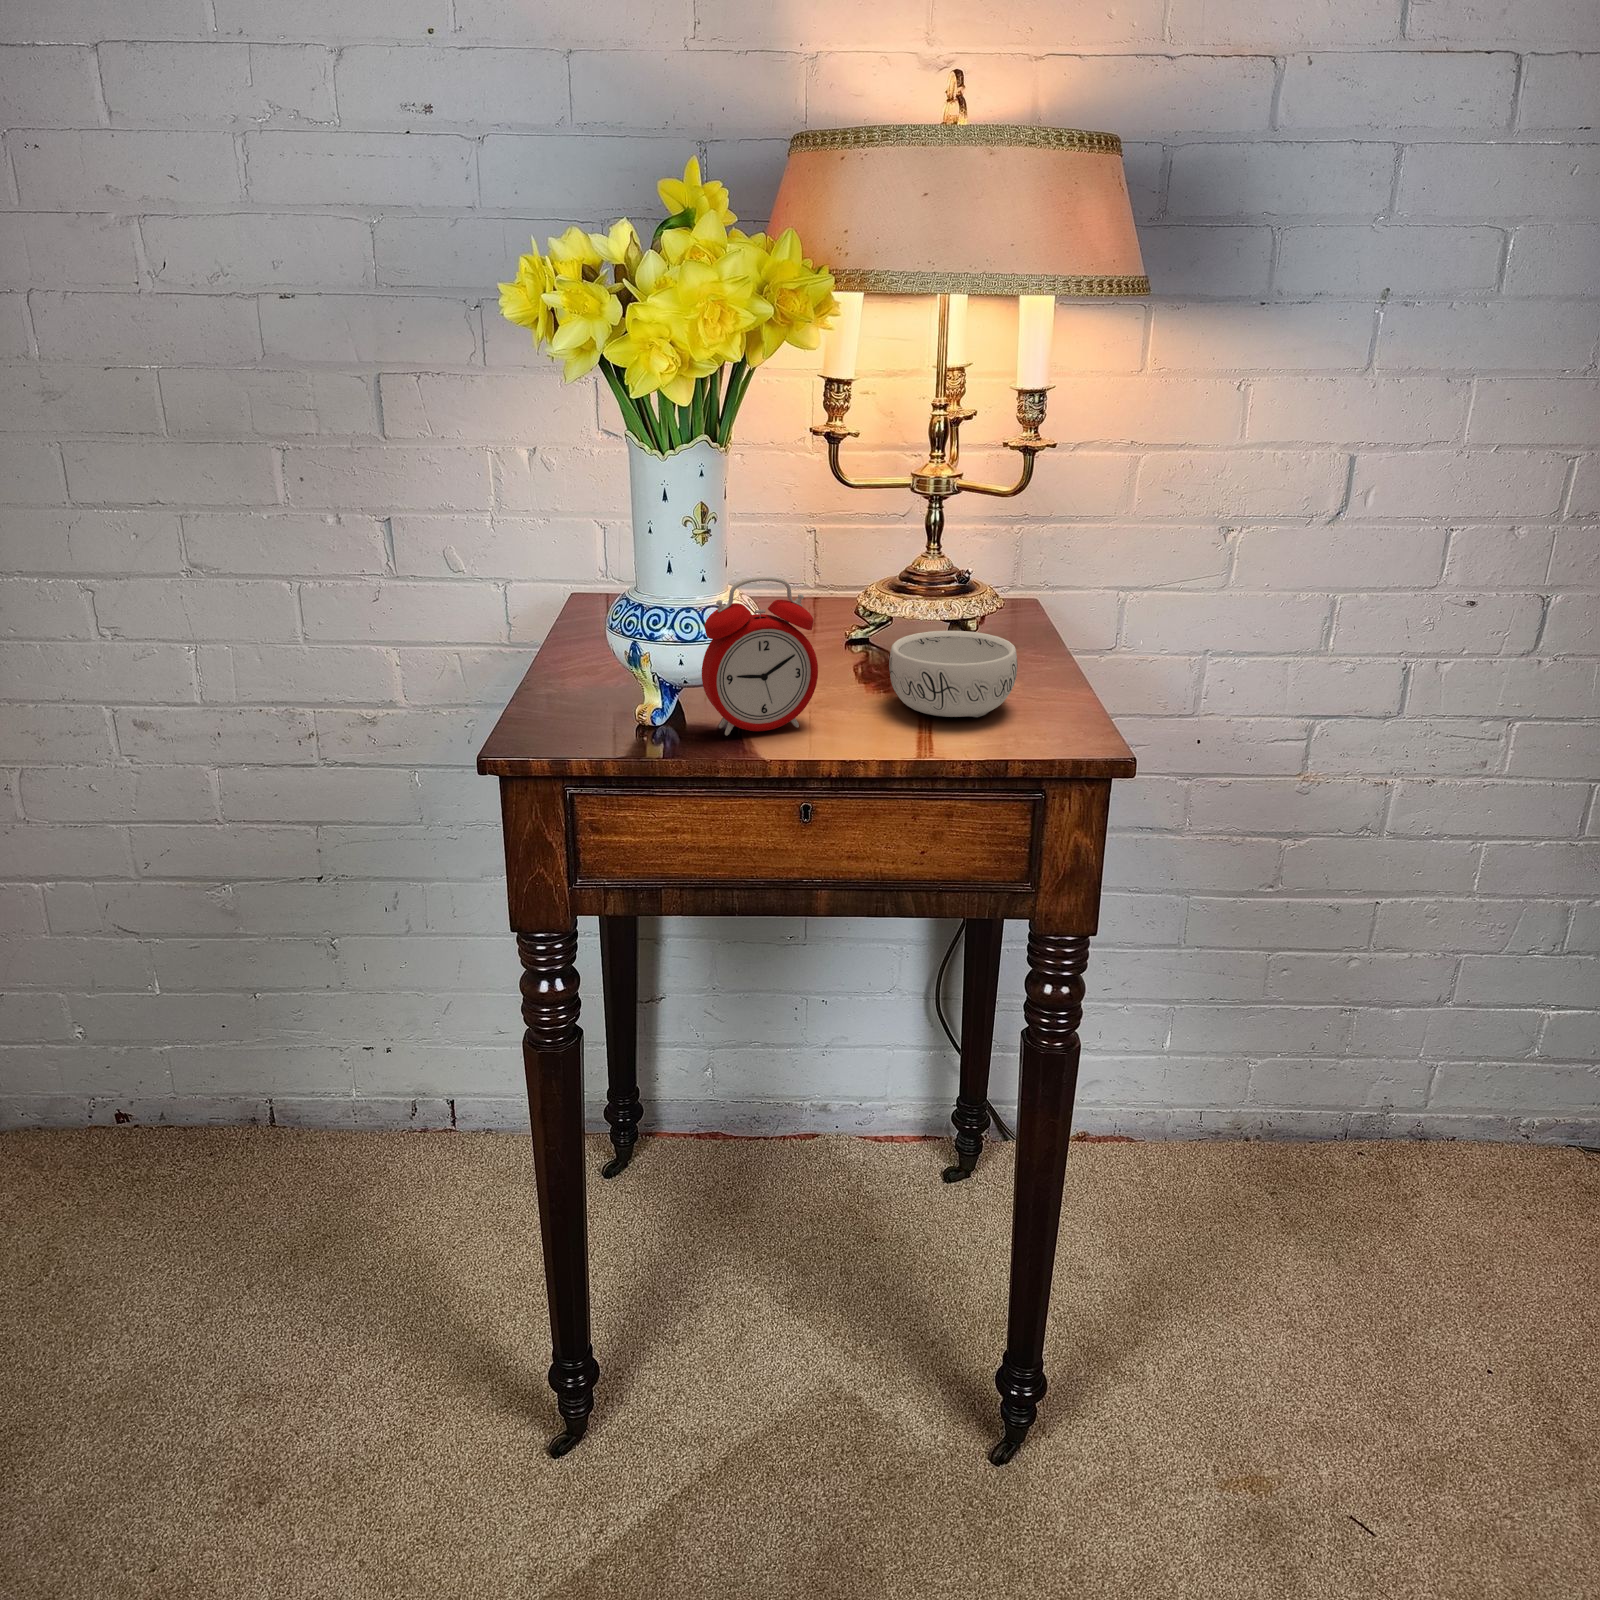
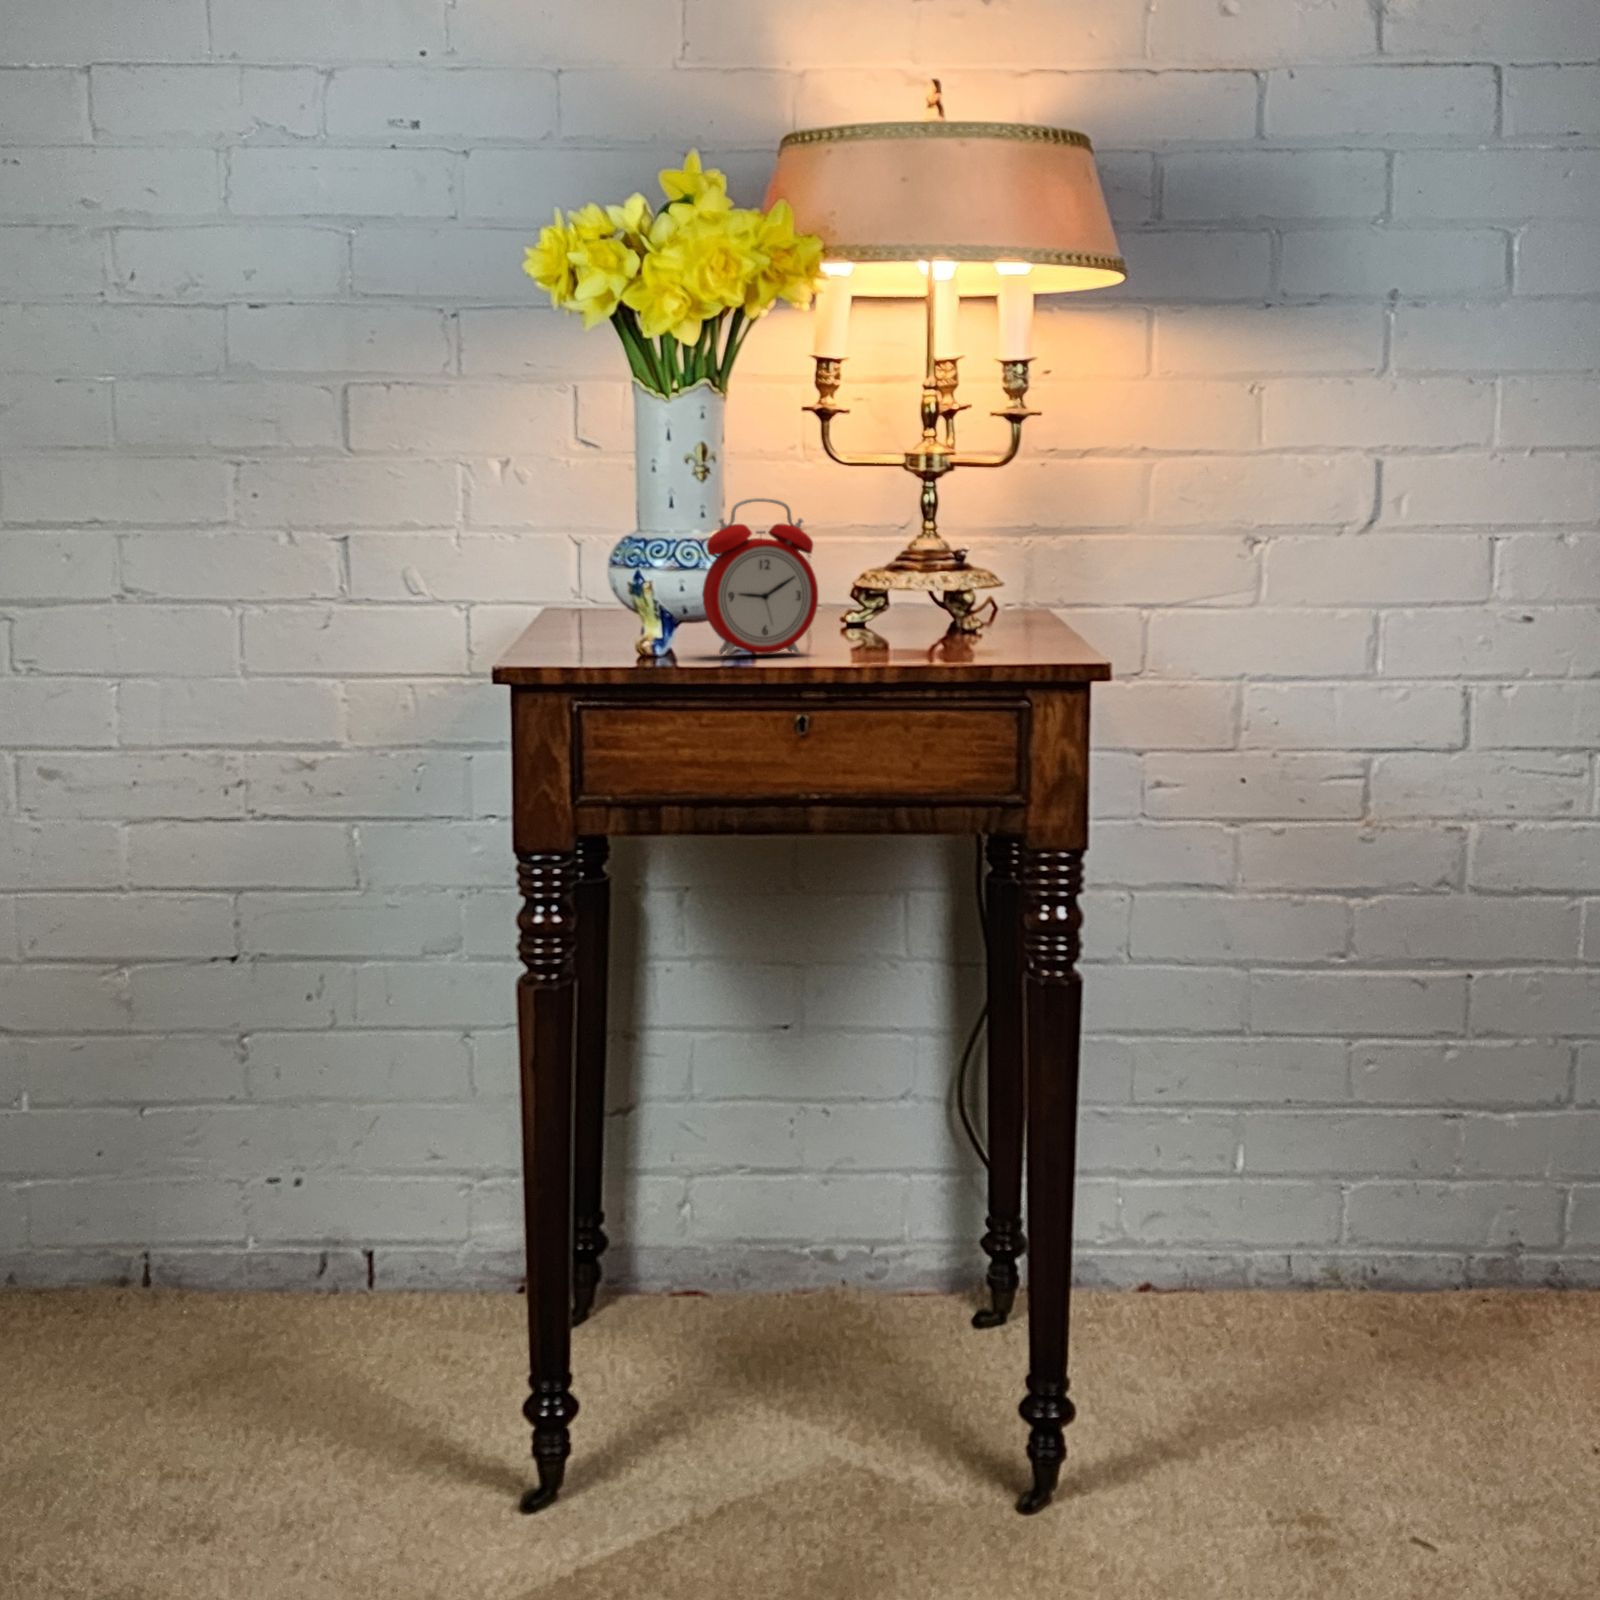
decorative bowl: present [889,631,1018,717] -> none [890,580,1019,648]

